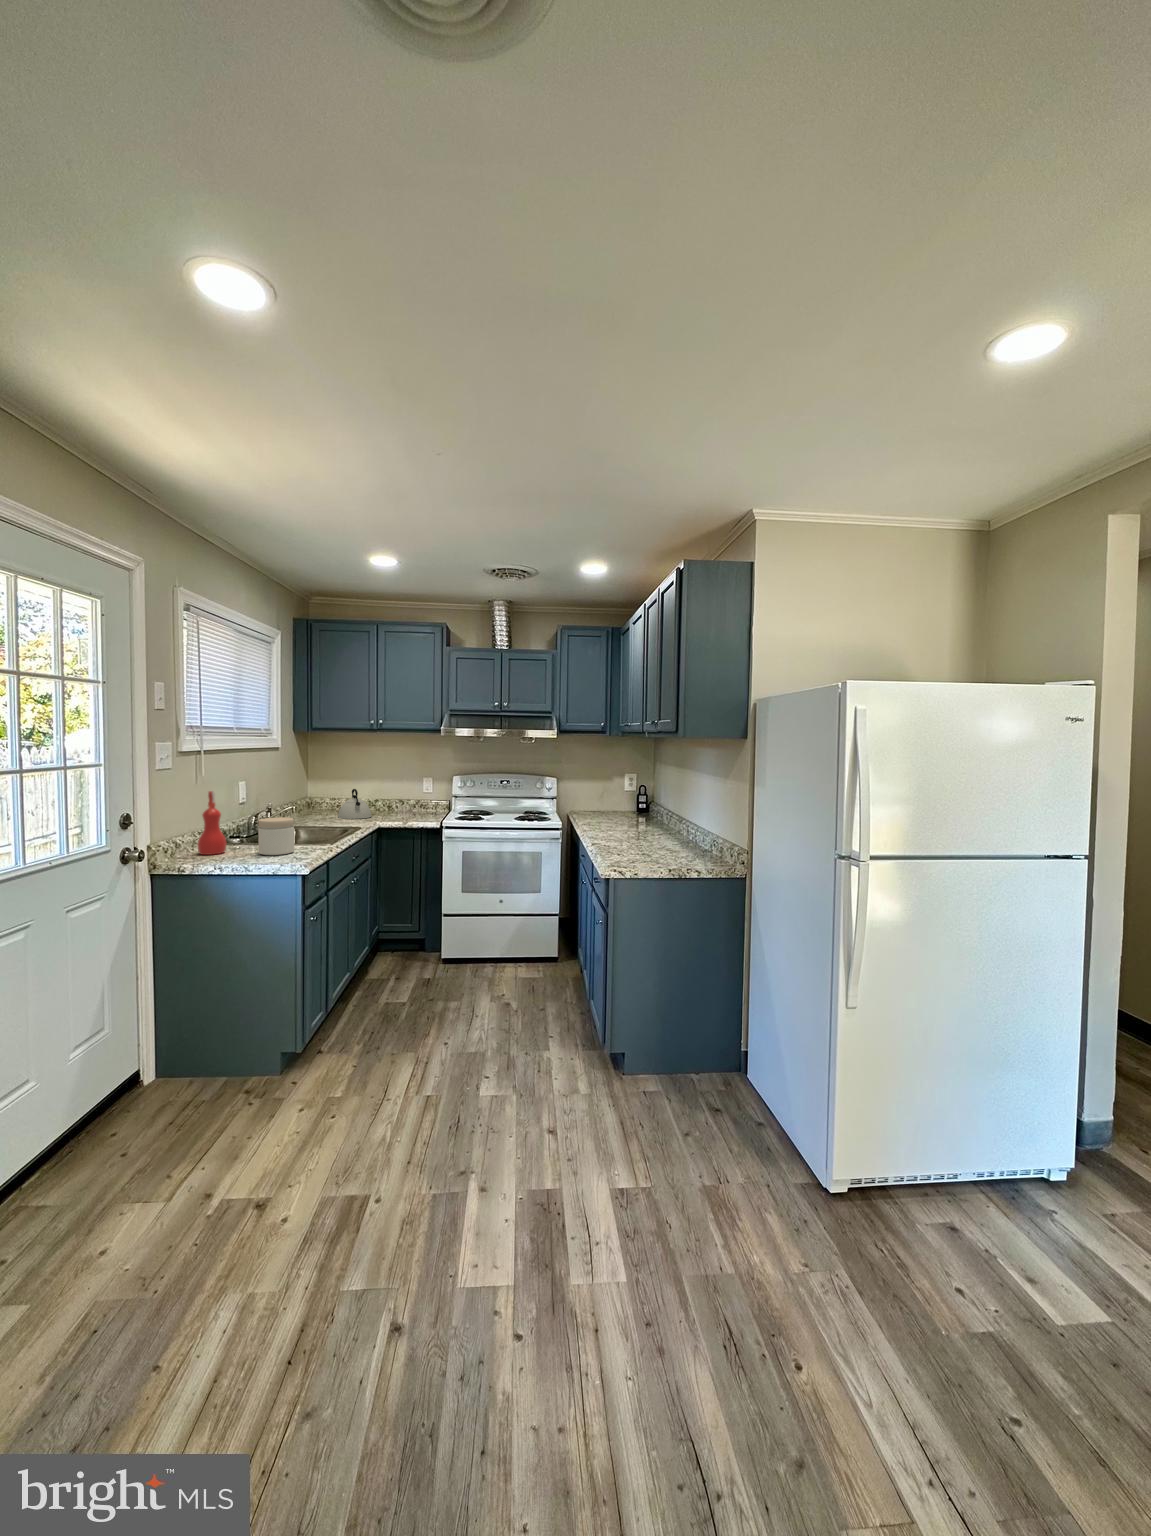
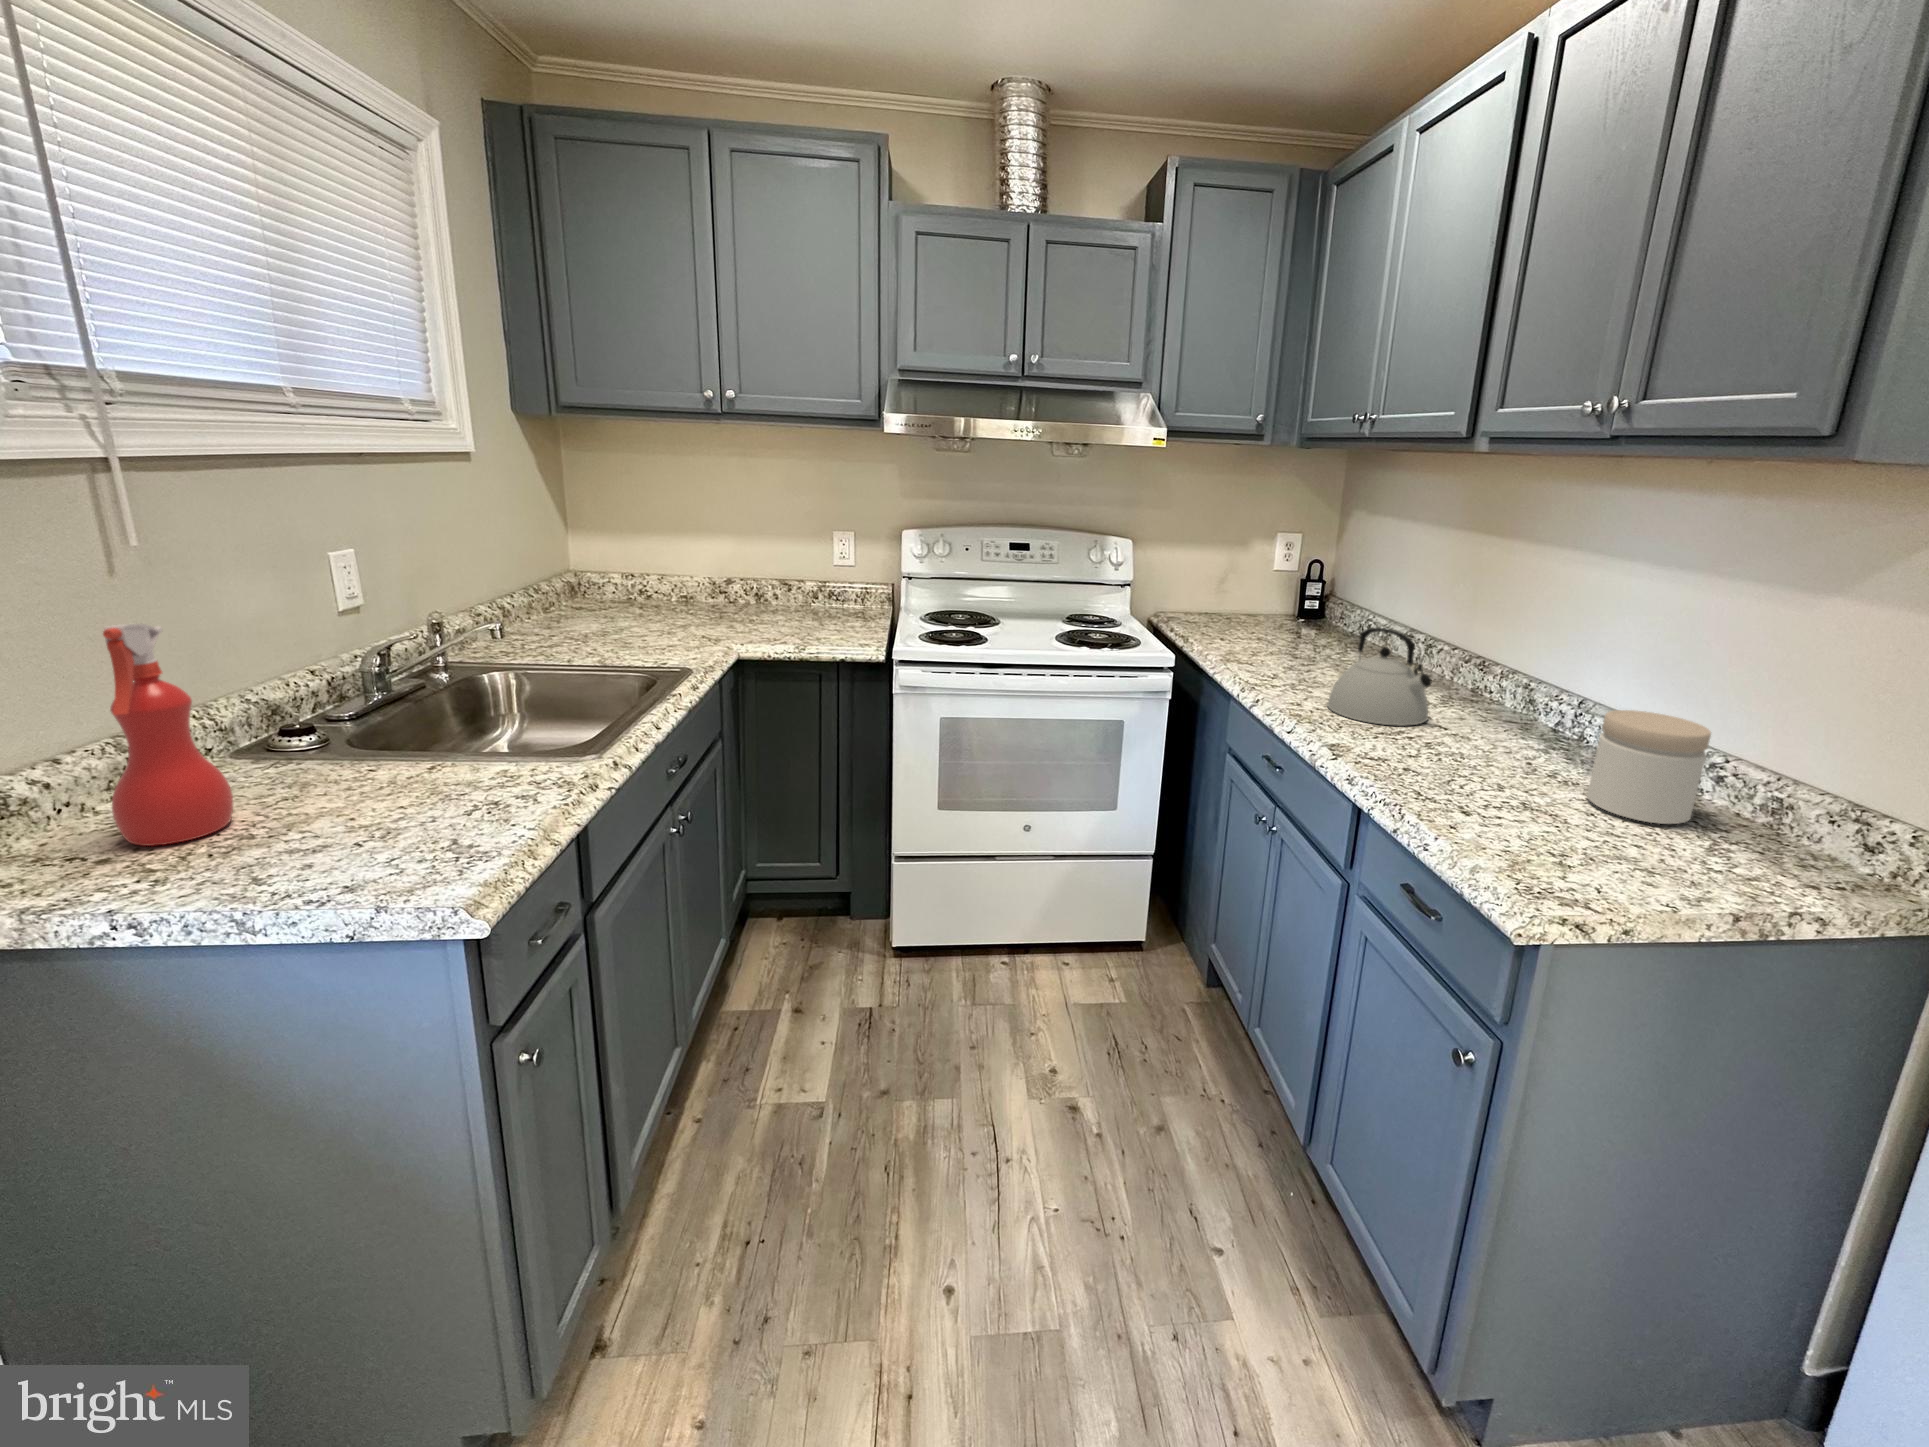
kettle: present [338,789,371,819] -> present [1327,628,1432,726]
jar: present [258,817,294,855] -> present [1587,710,1711,824]

